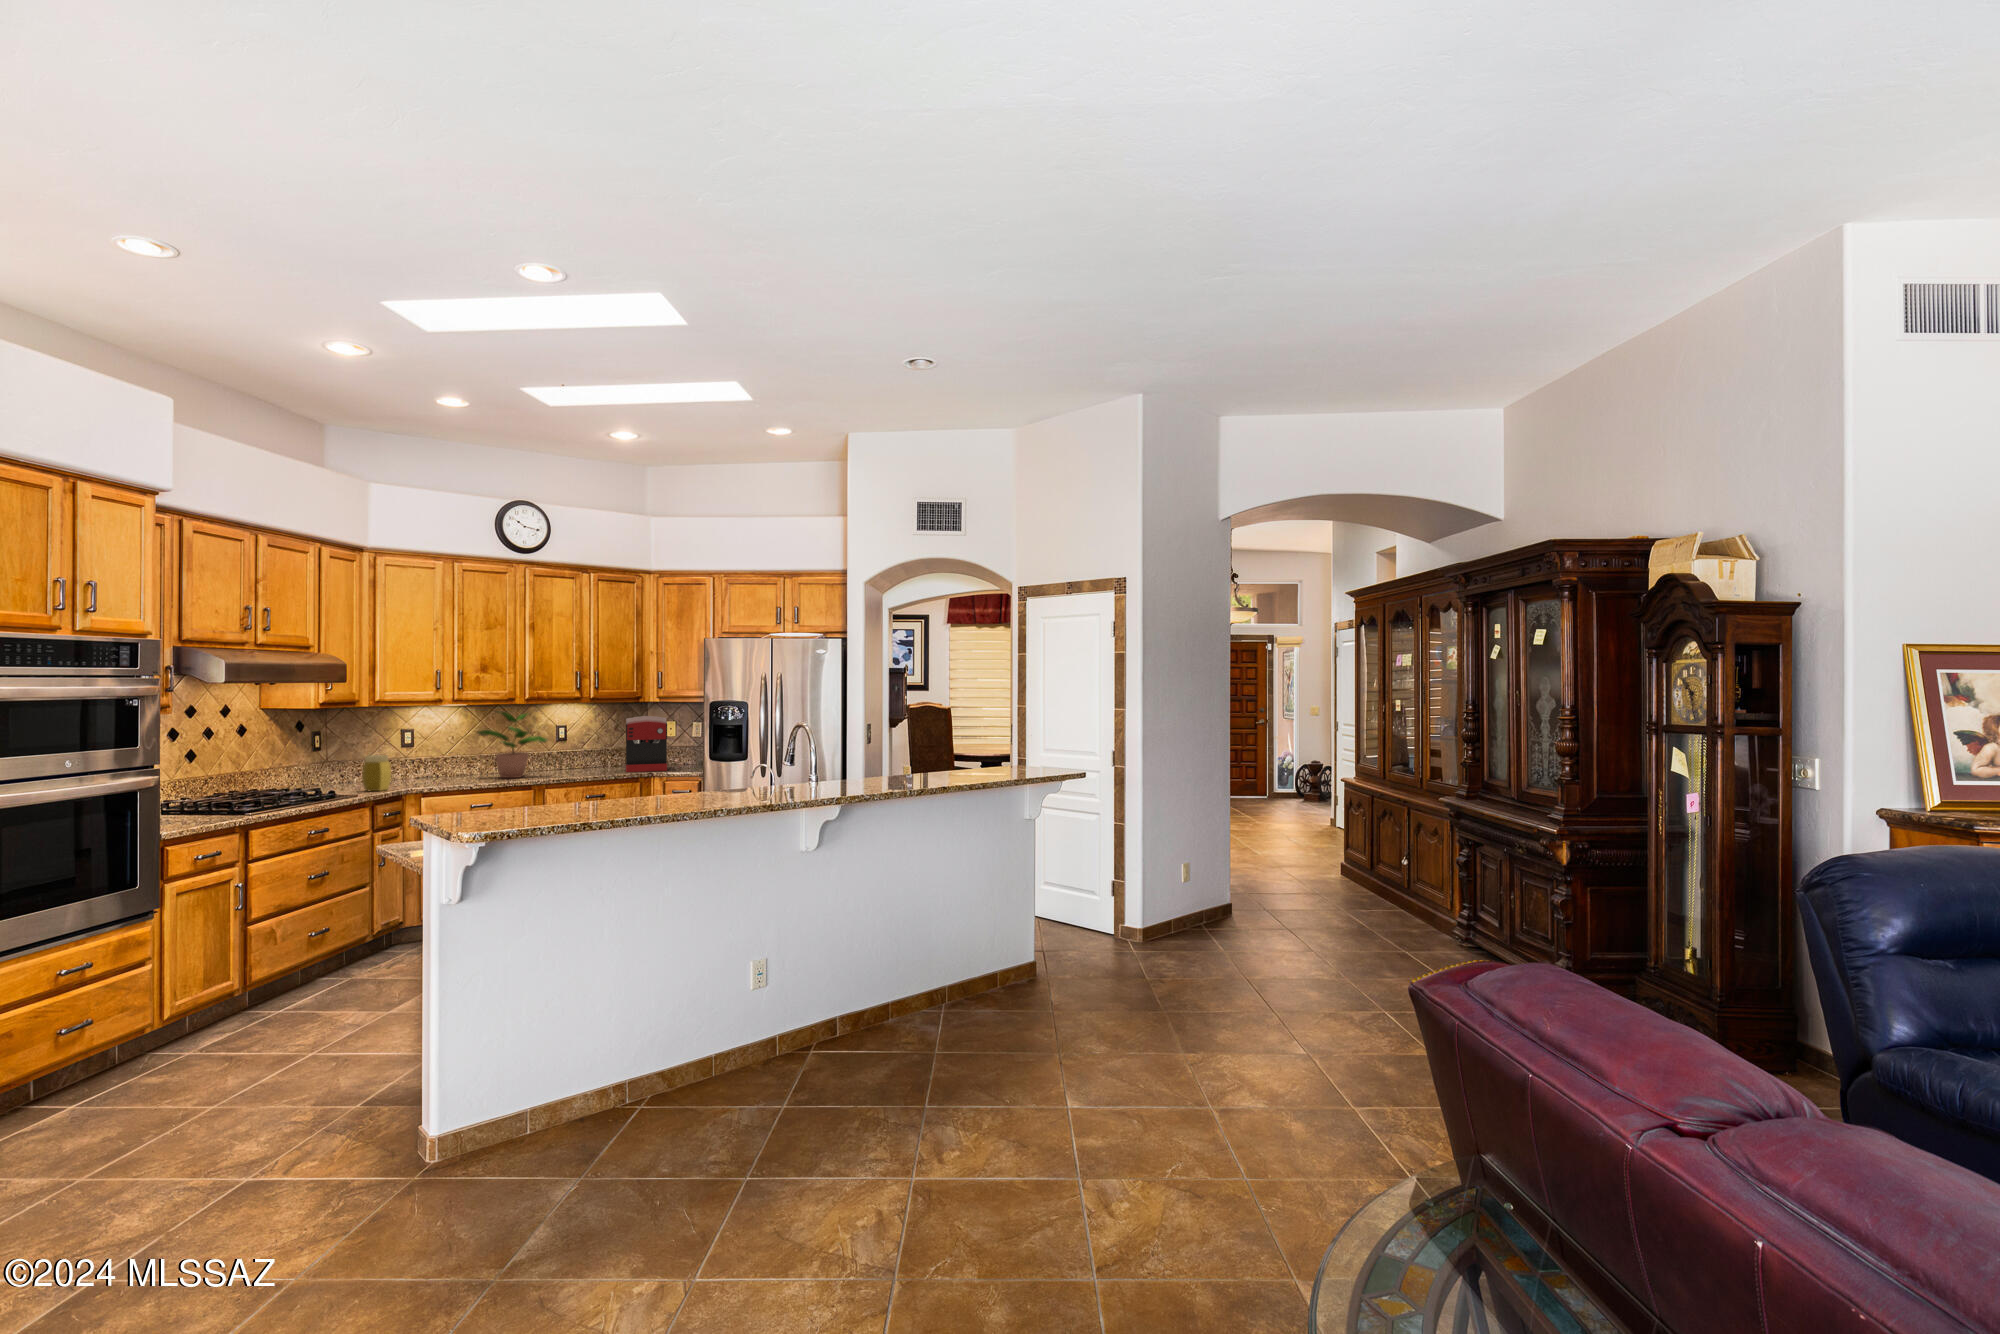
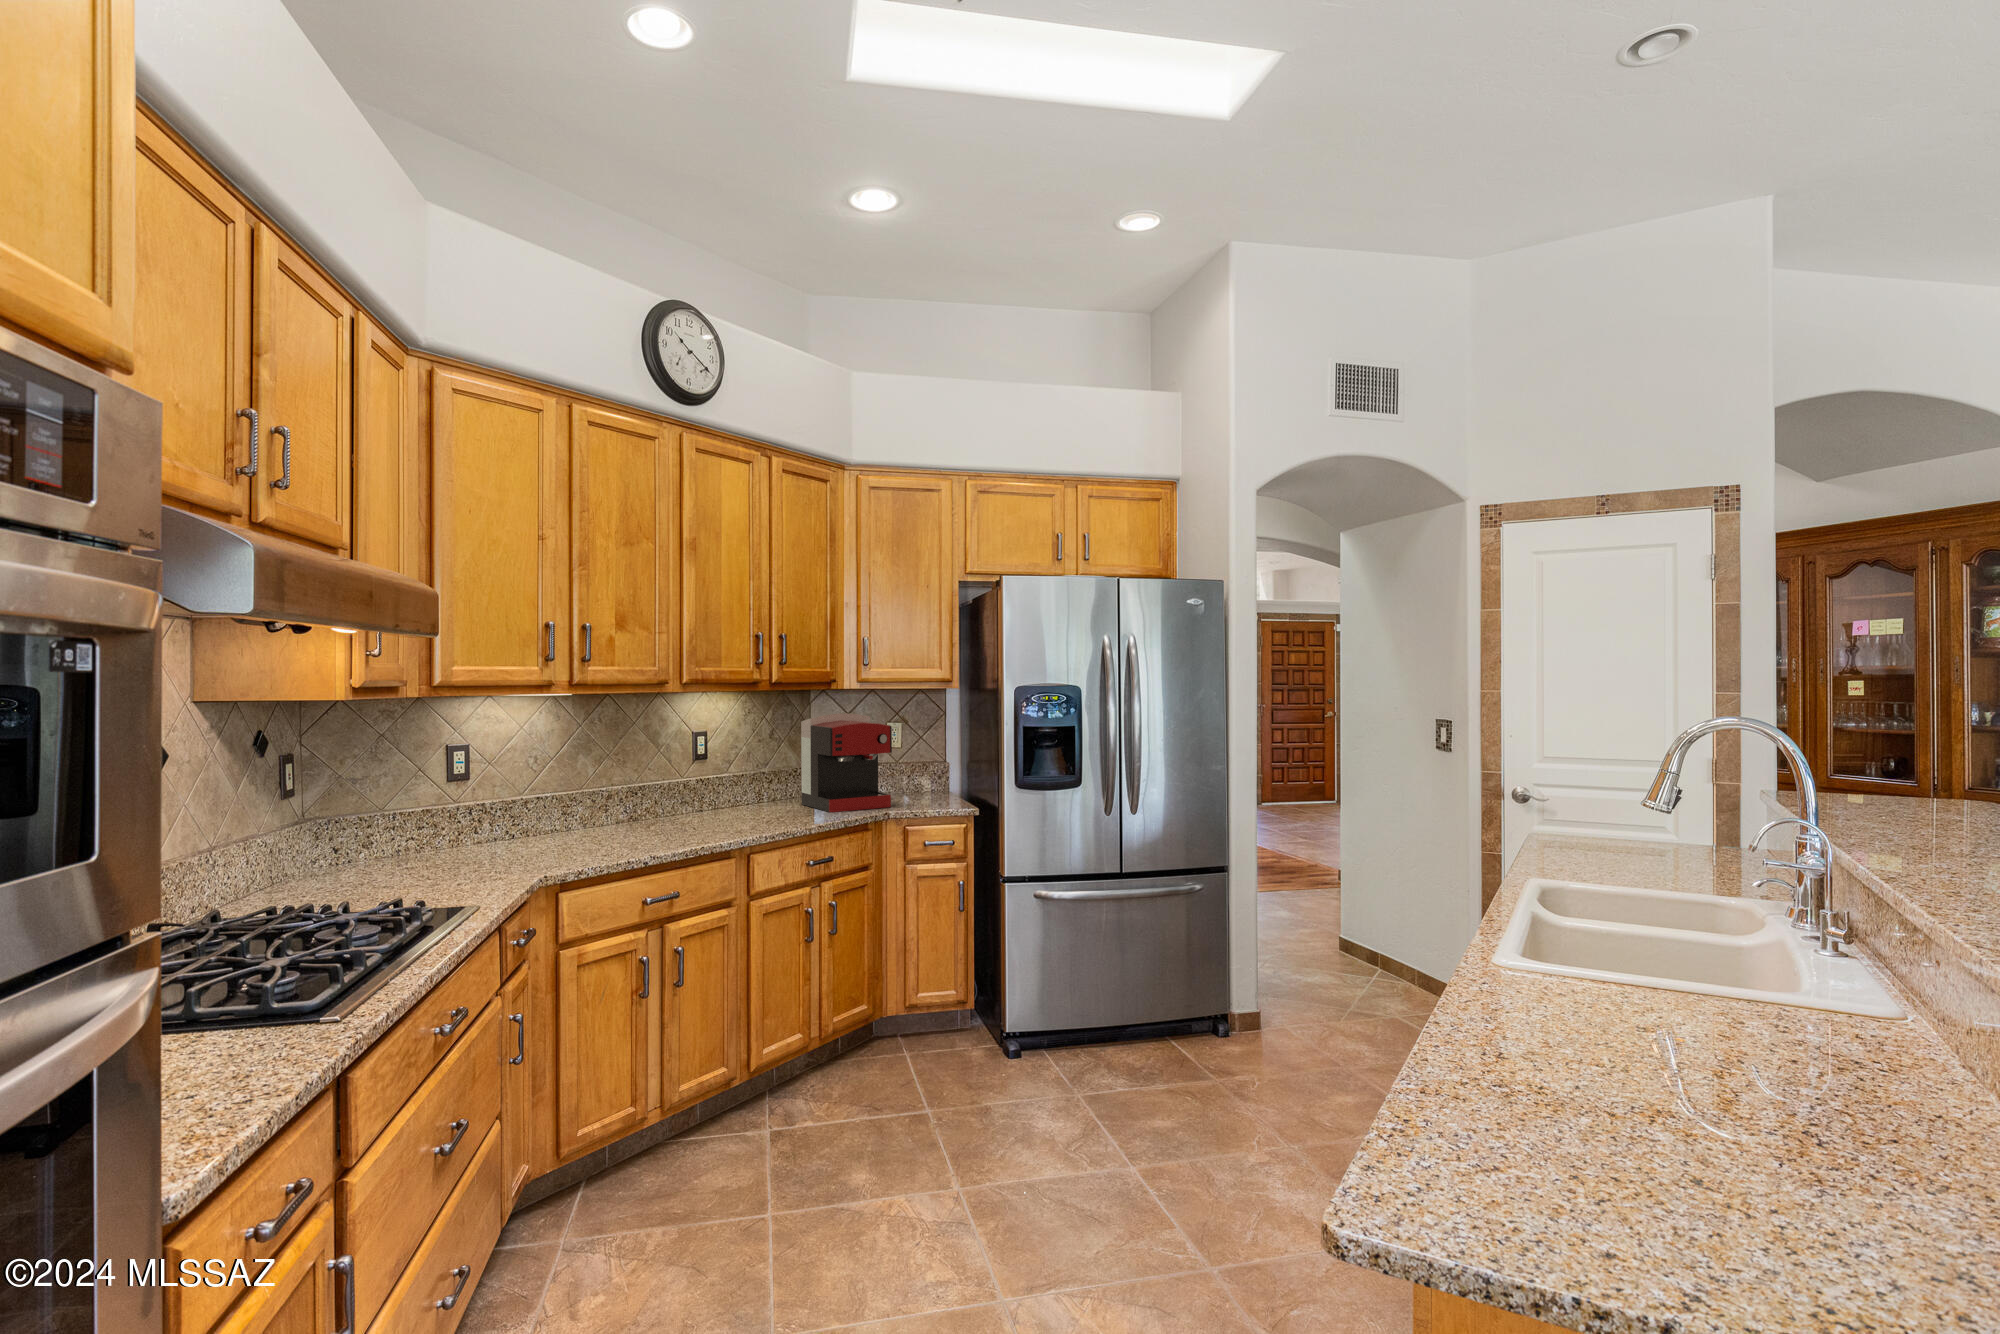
potted plant: present [478,711,548,778] -> none [596,706,726,836]
jar: present [362,755,391,791] -> none [449,804,512,888]

